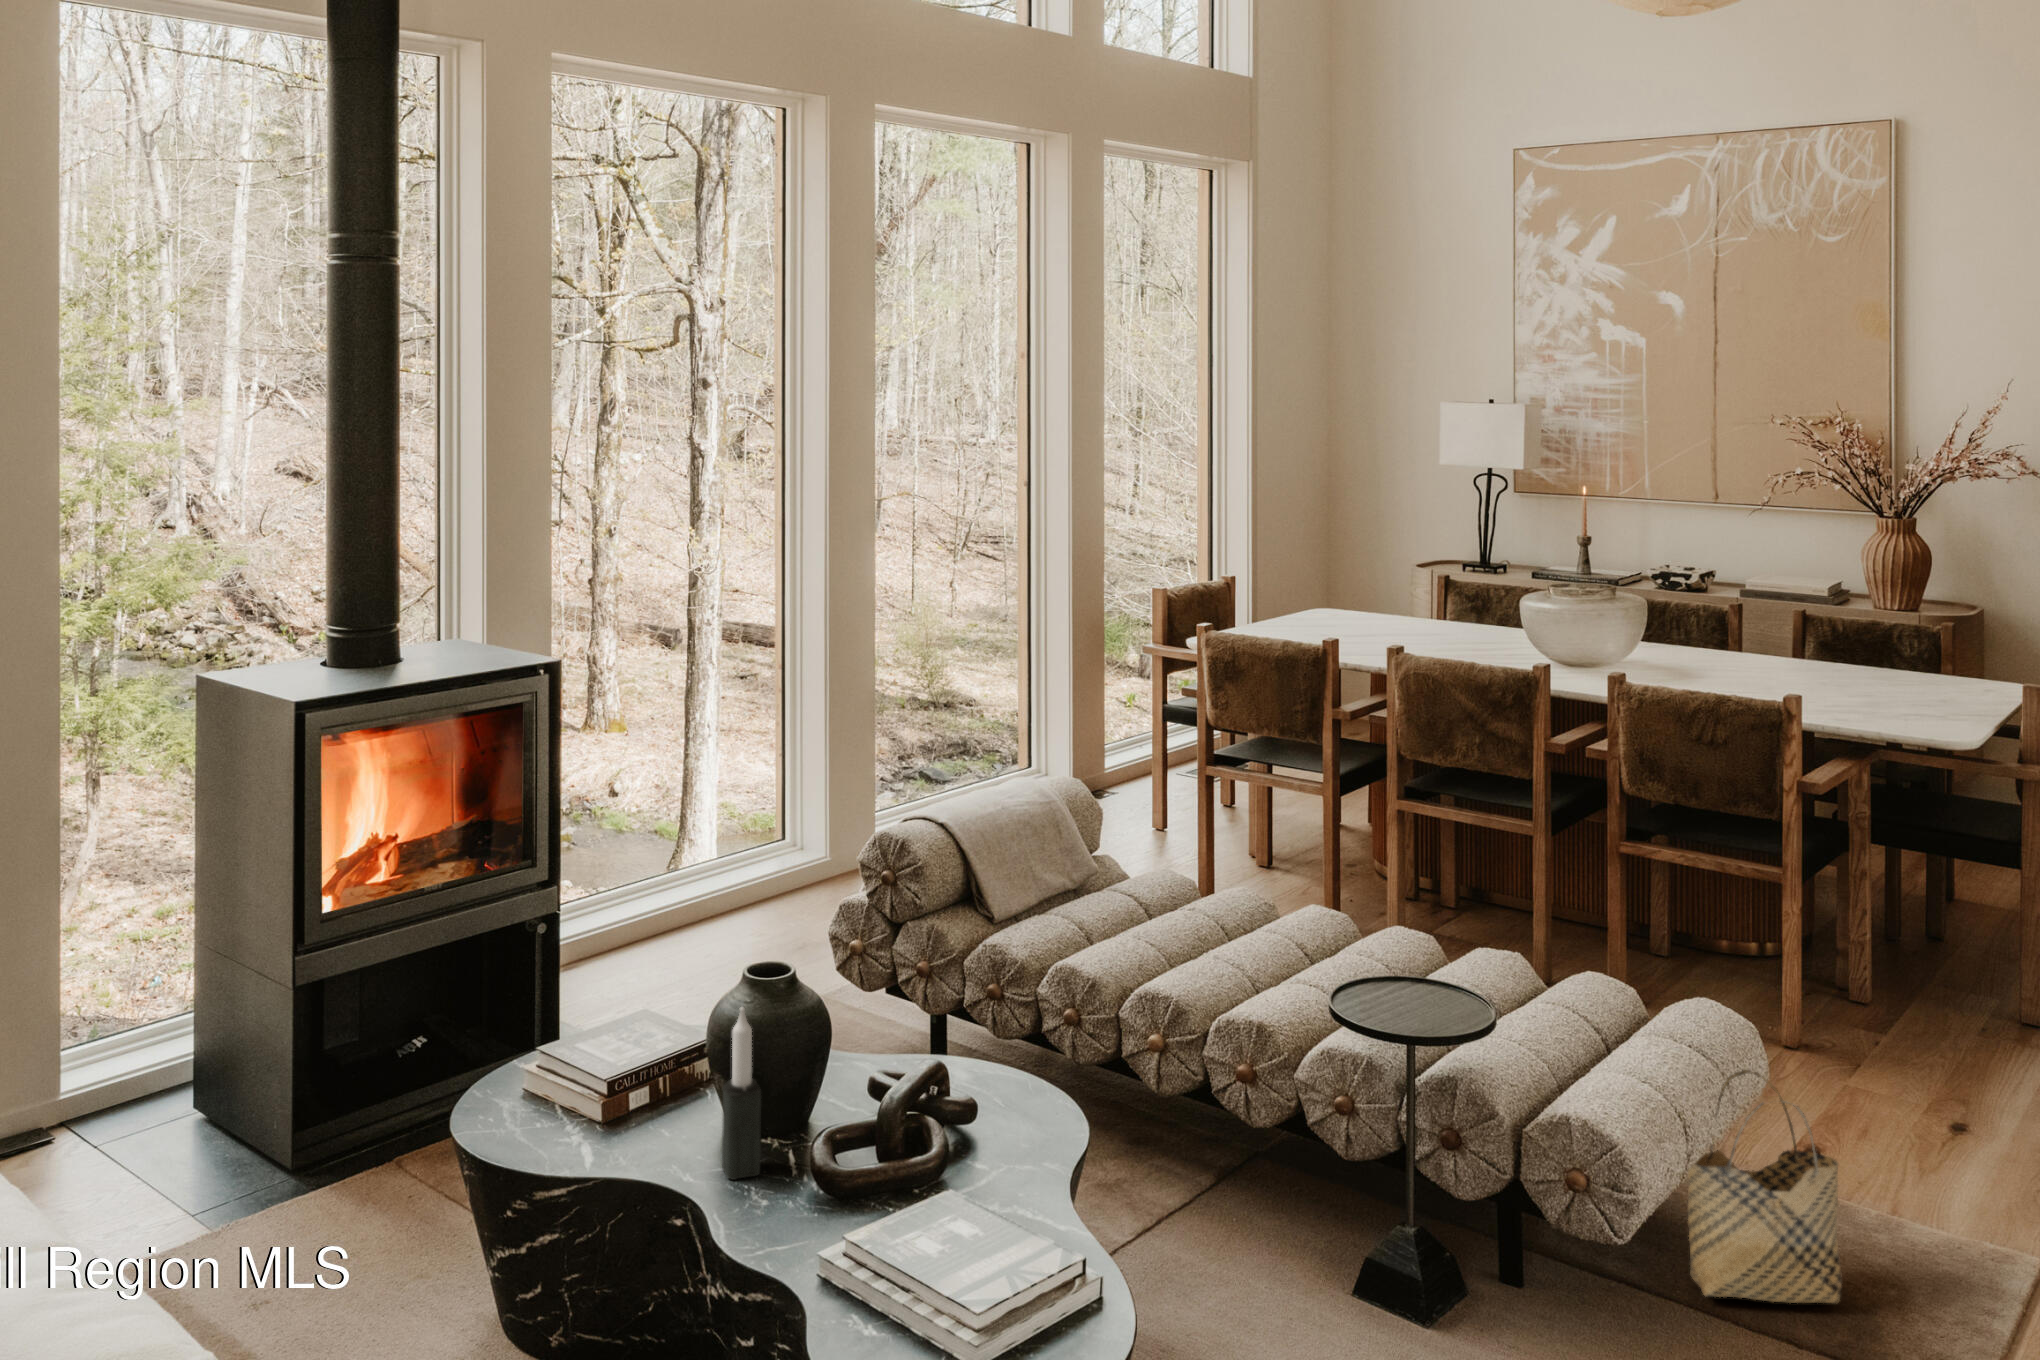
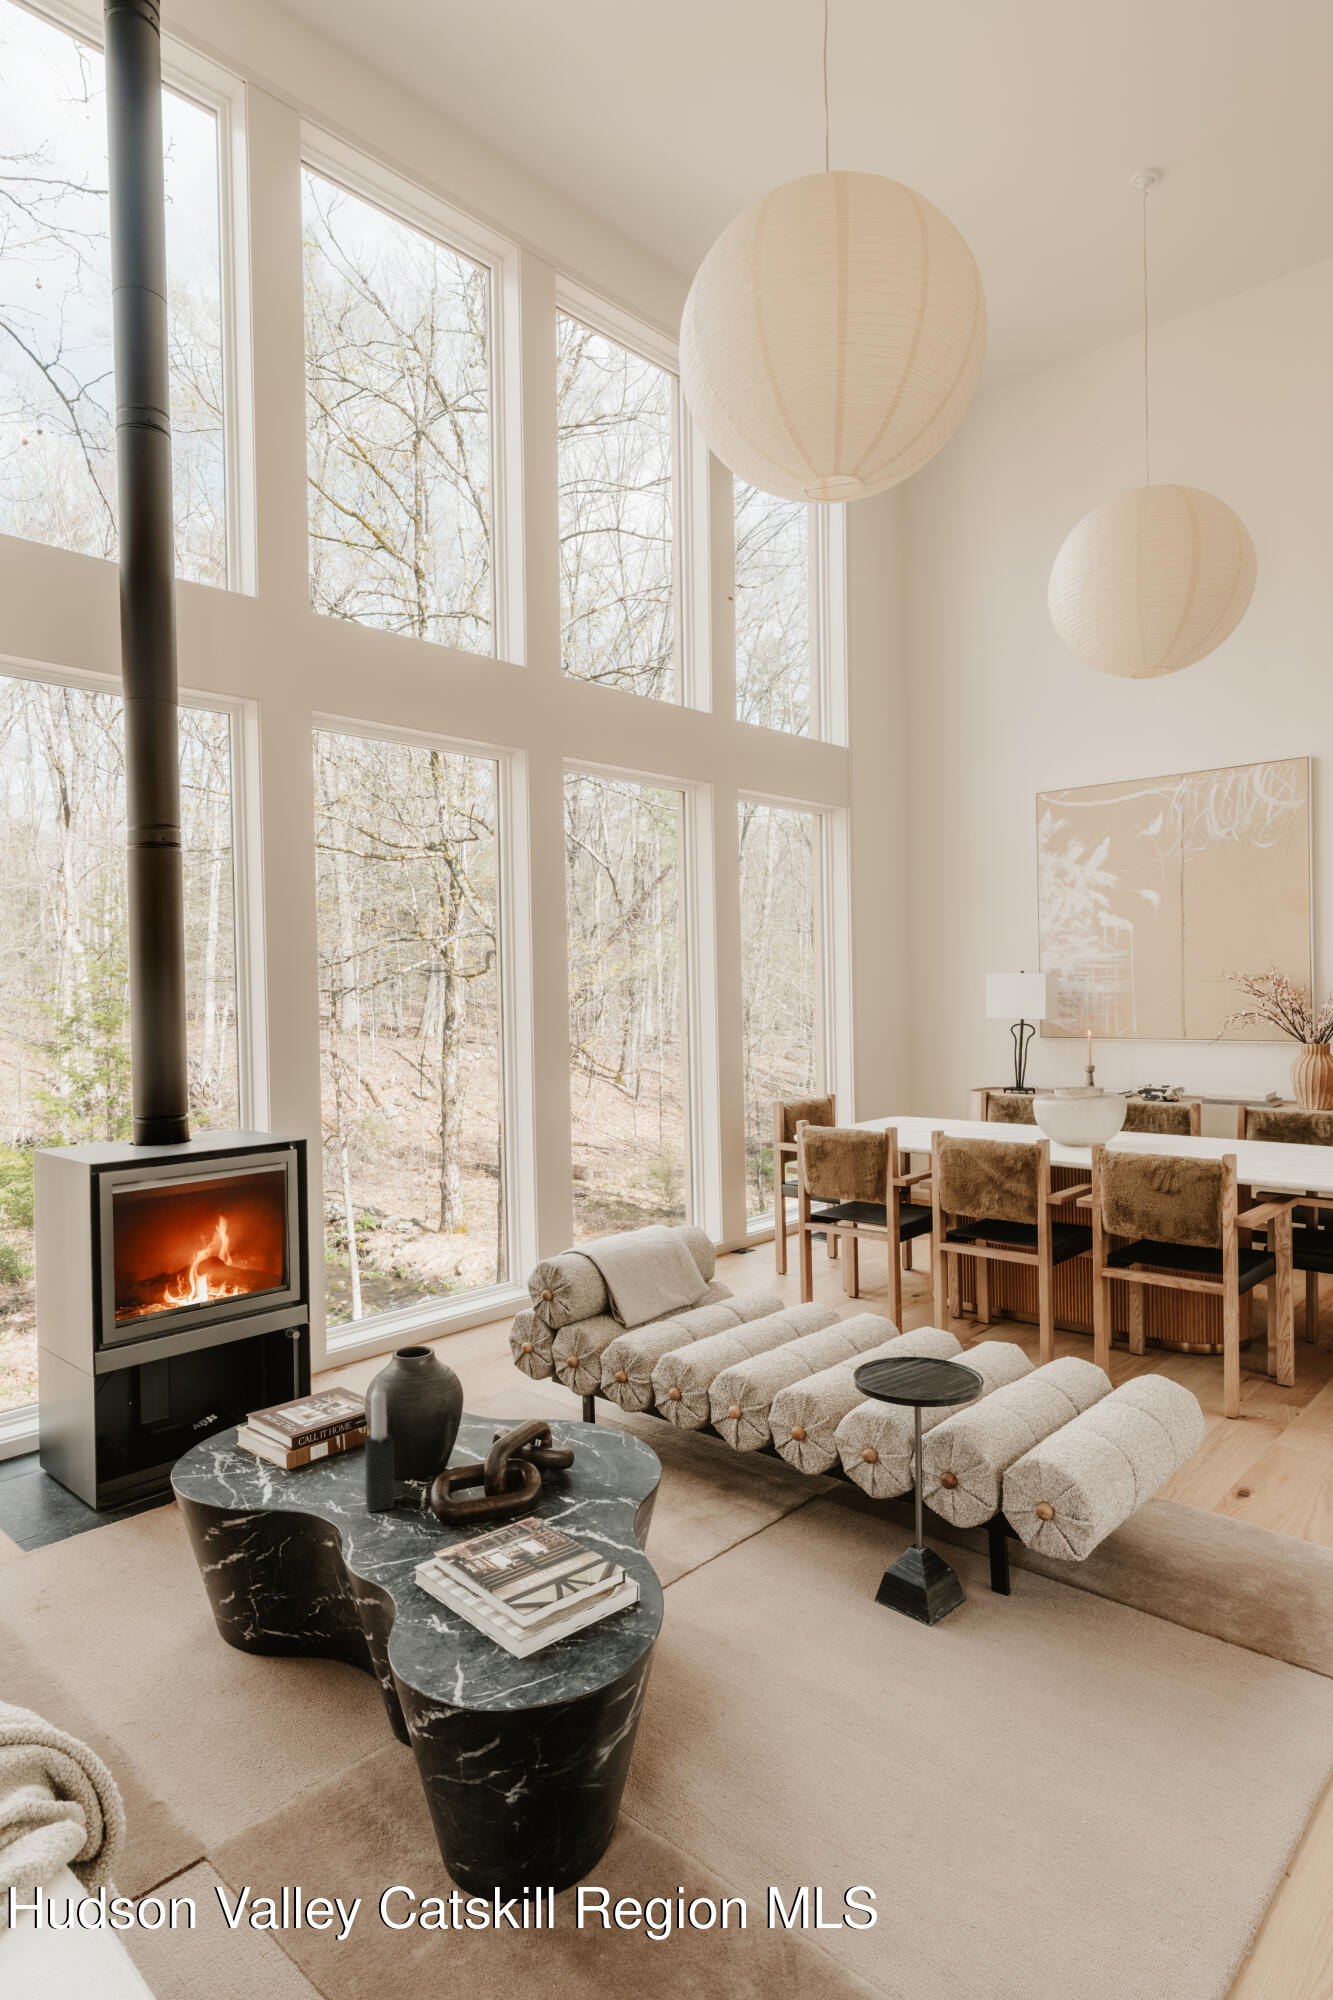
woven basket: present [1688,1070,1842,1303] -> none [1134,1426,1261,1609]

